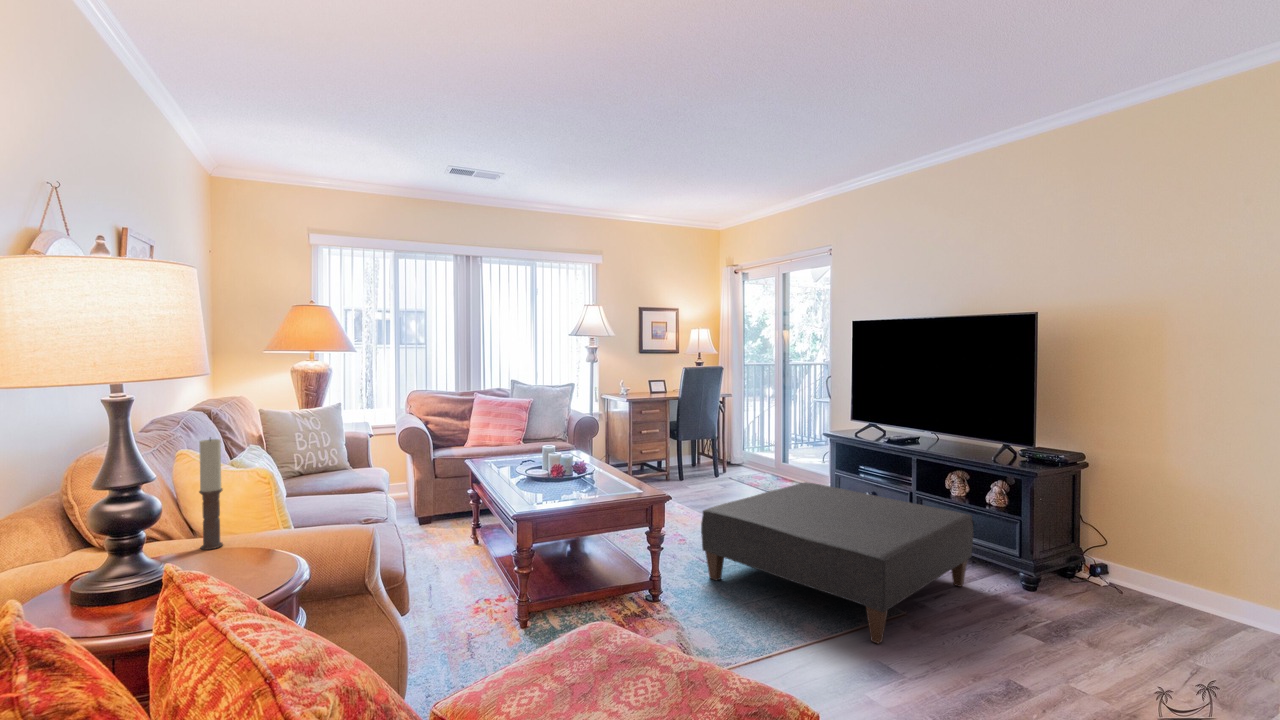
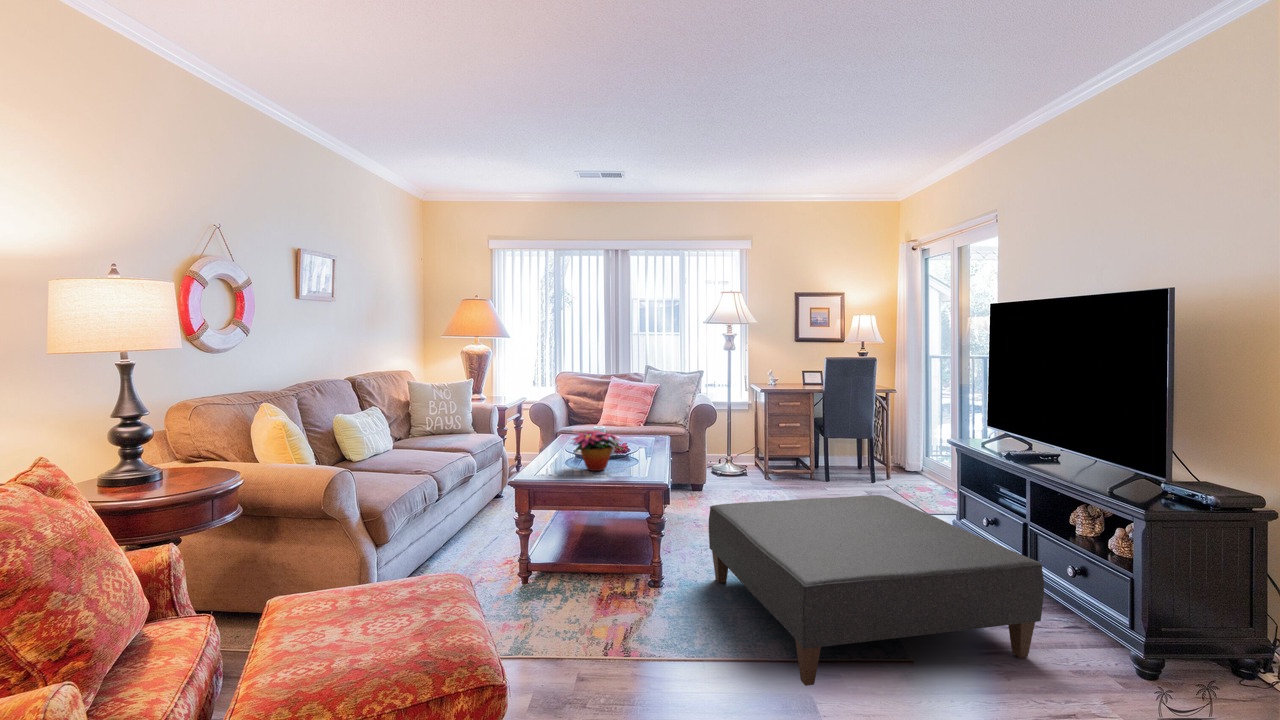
candle: present [199,438,223,550] -> none [207,391,224,467]
flower arrangement: none [561,447,623,491] -> present [572,430,619,471]

